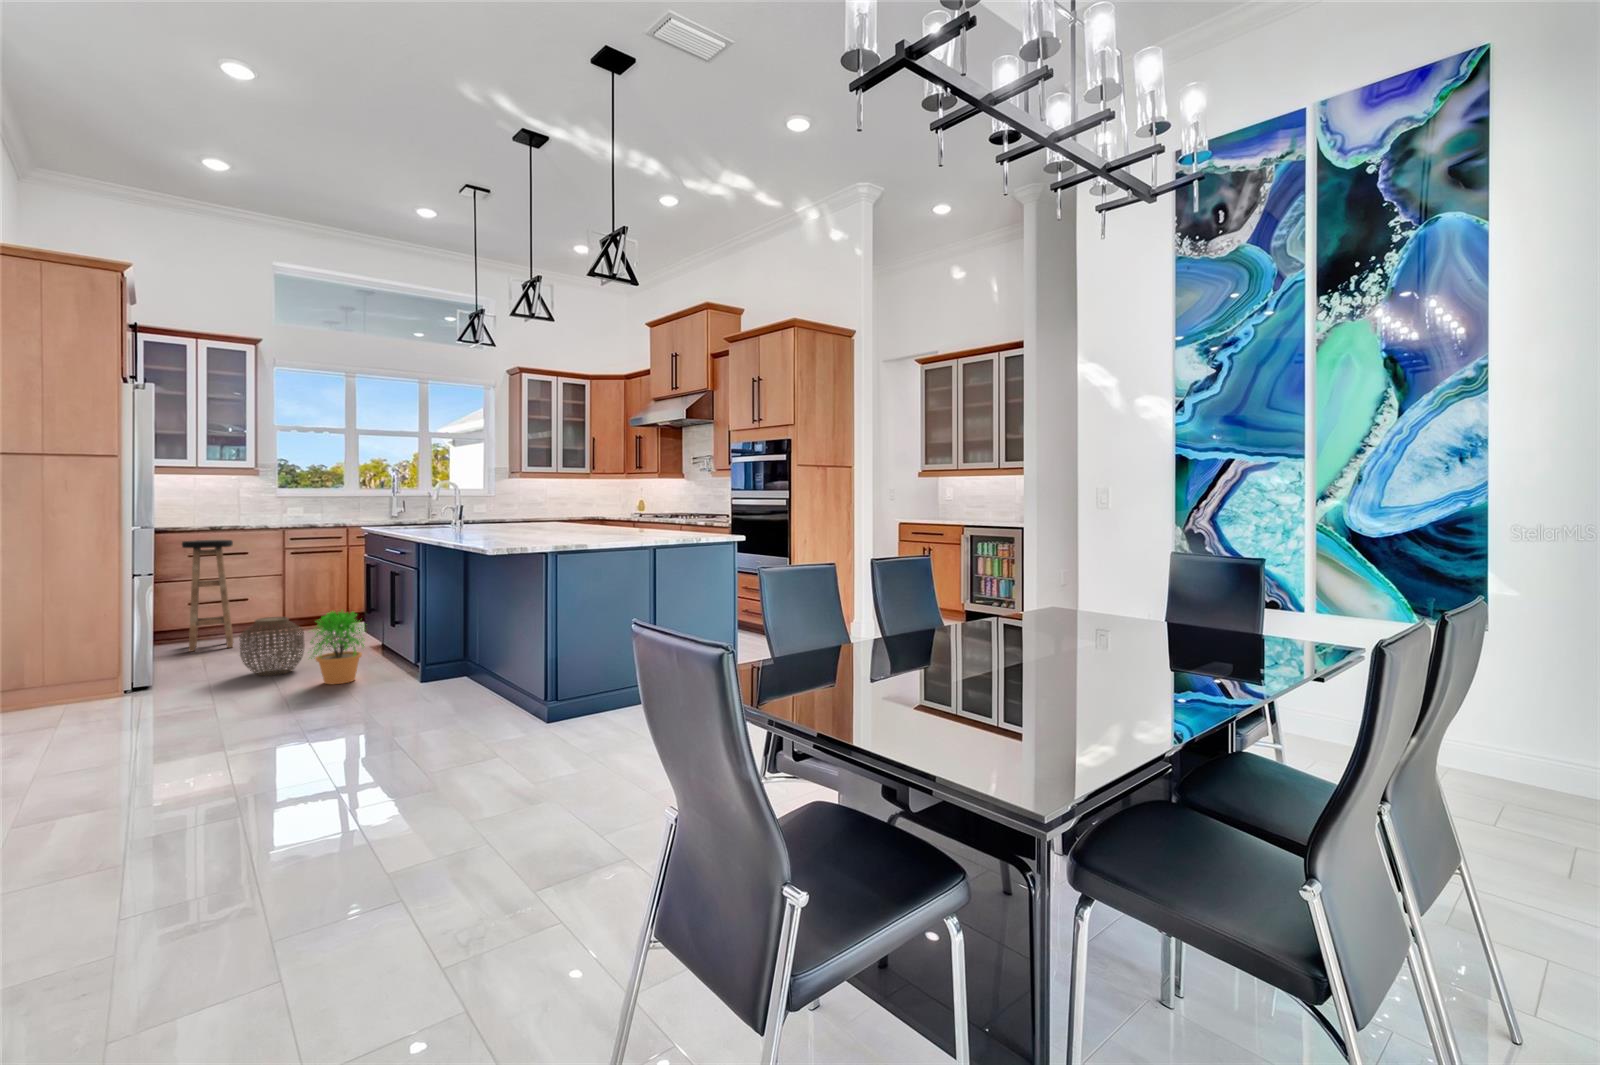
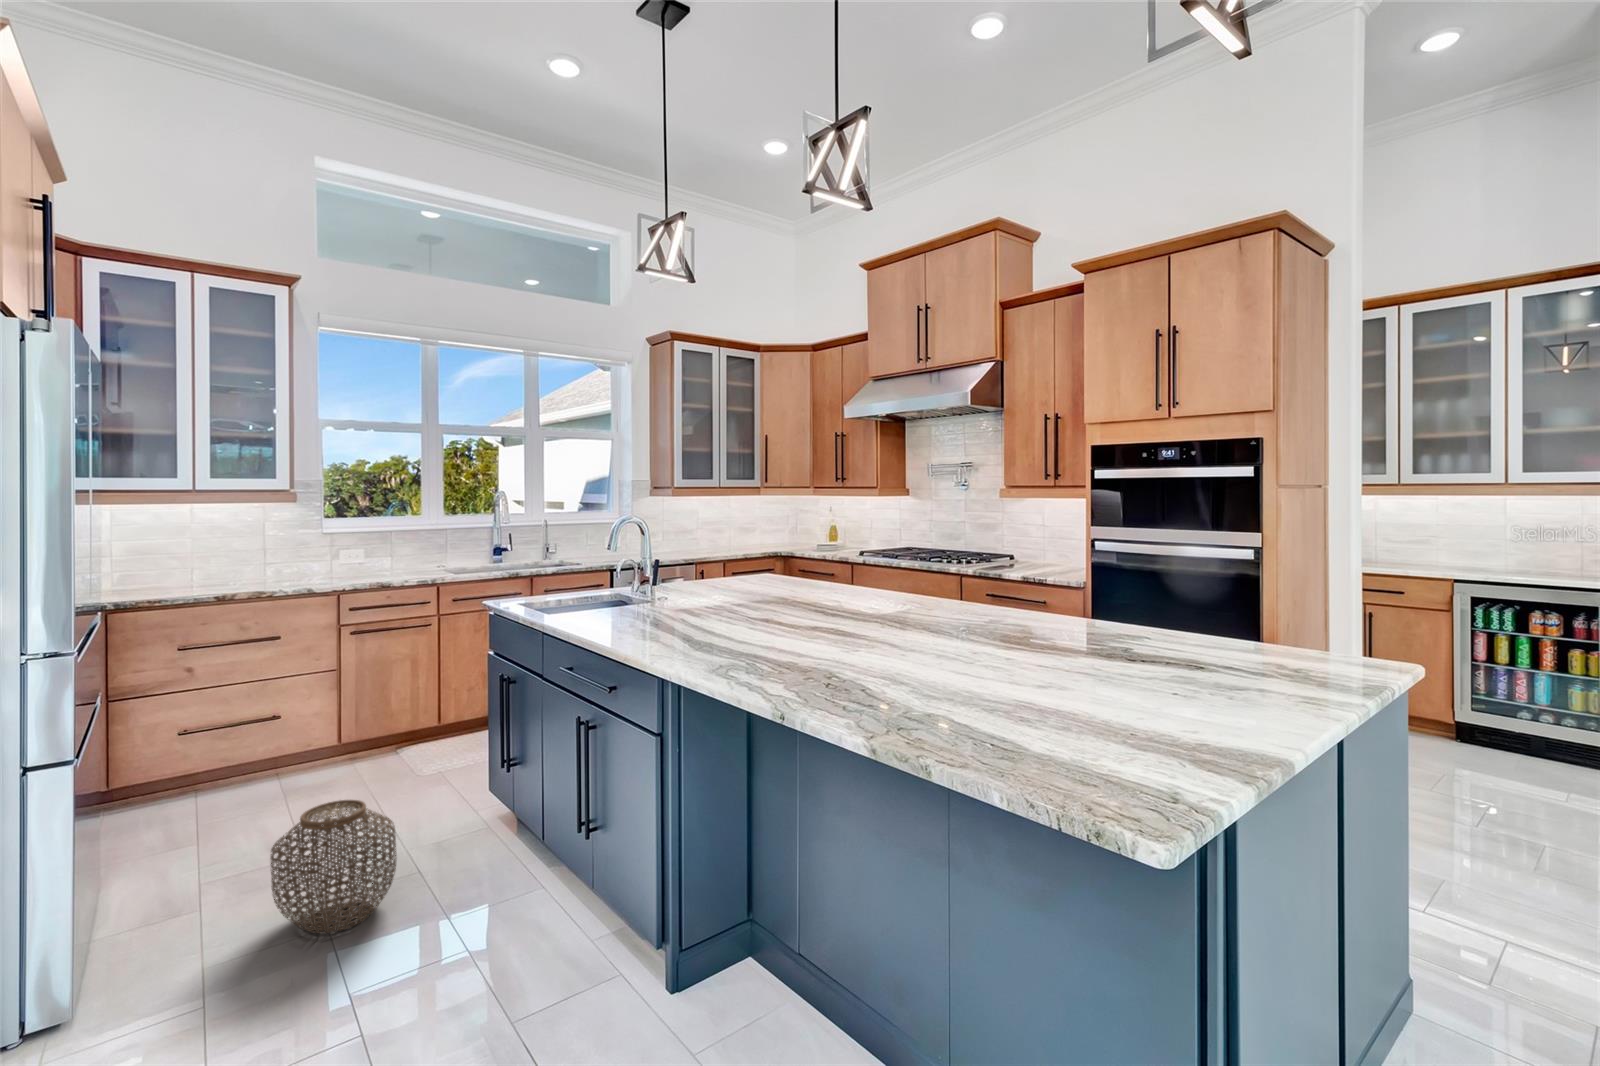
bar stool: present [182,540,233,651] -> none [166,619,258,826]
potted plant: present [310,611,365,684] -> none [410,808,542,979]

